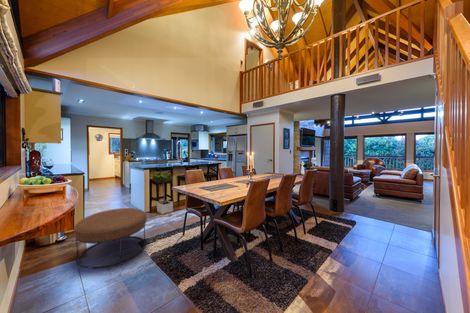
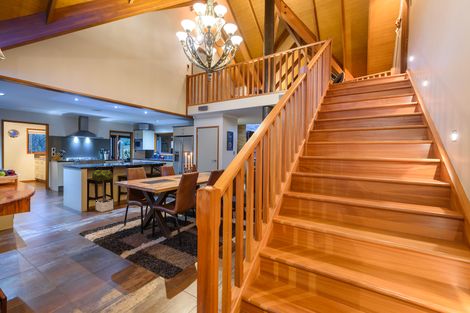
ottoman: present [74,208,147,269] -> none [15,202,89,252]

